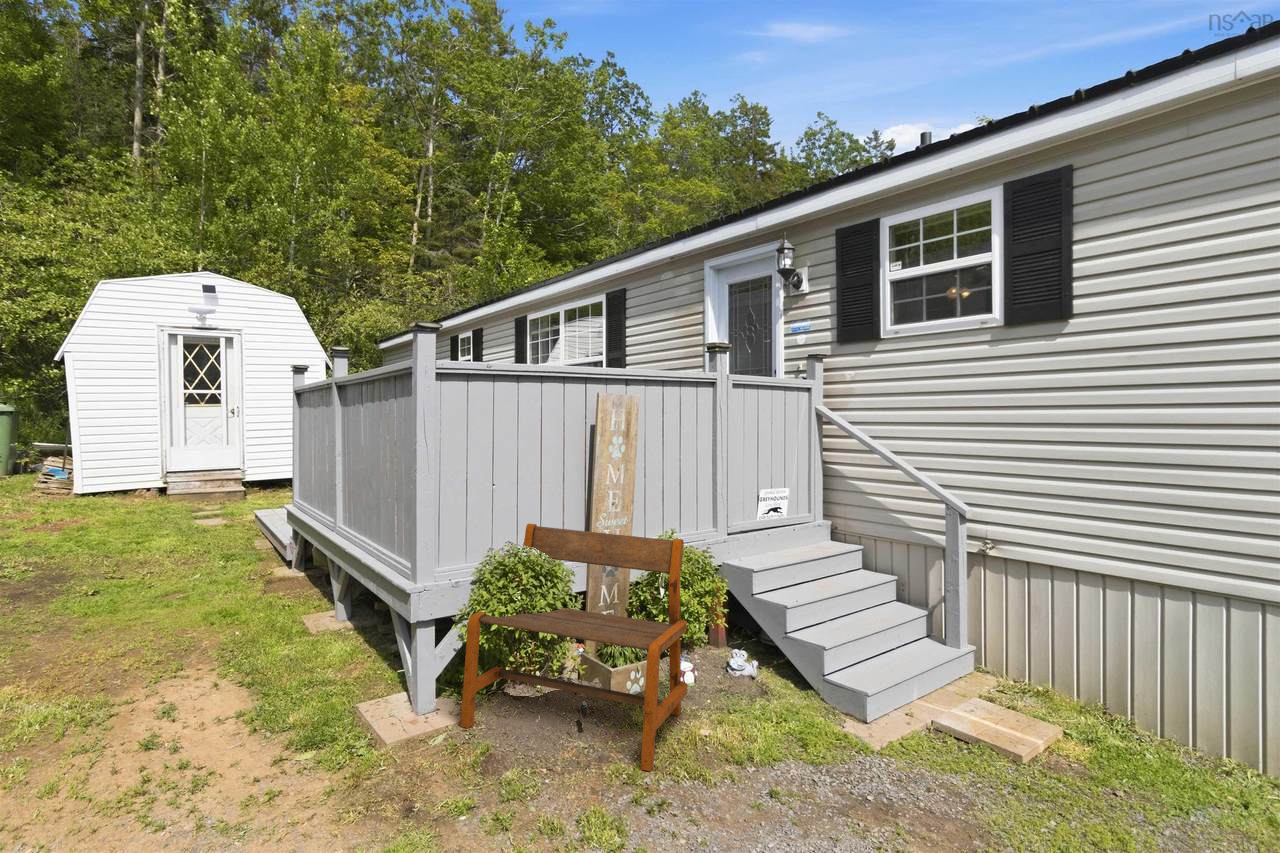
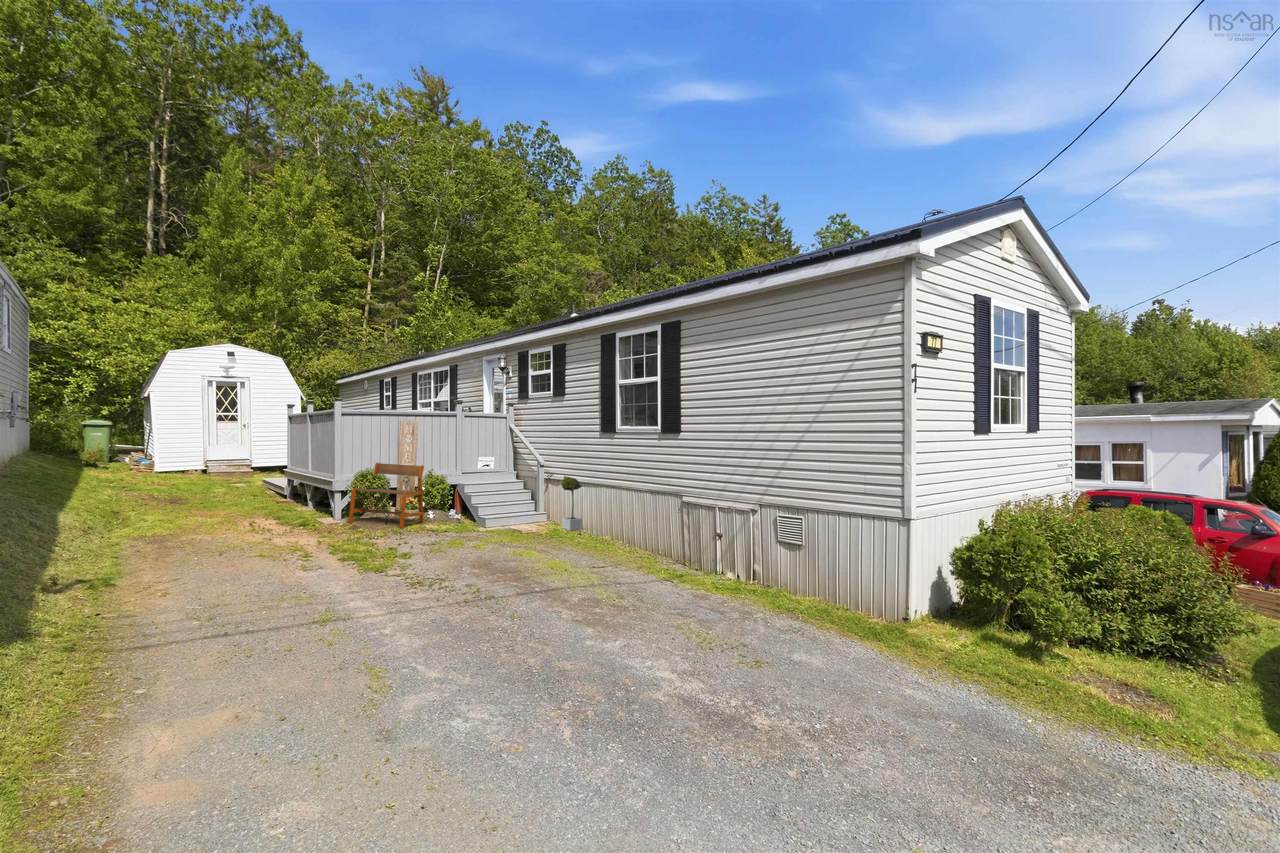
potted tree: none [1137,578,1234,775] -> present [561,476,582,531]

